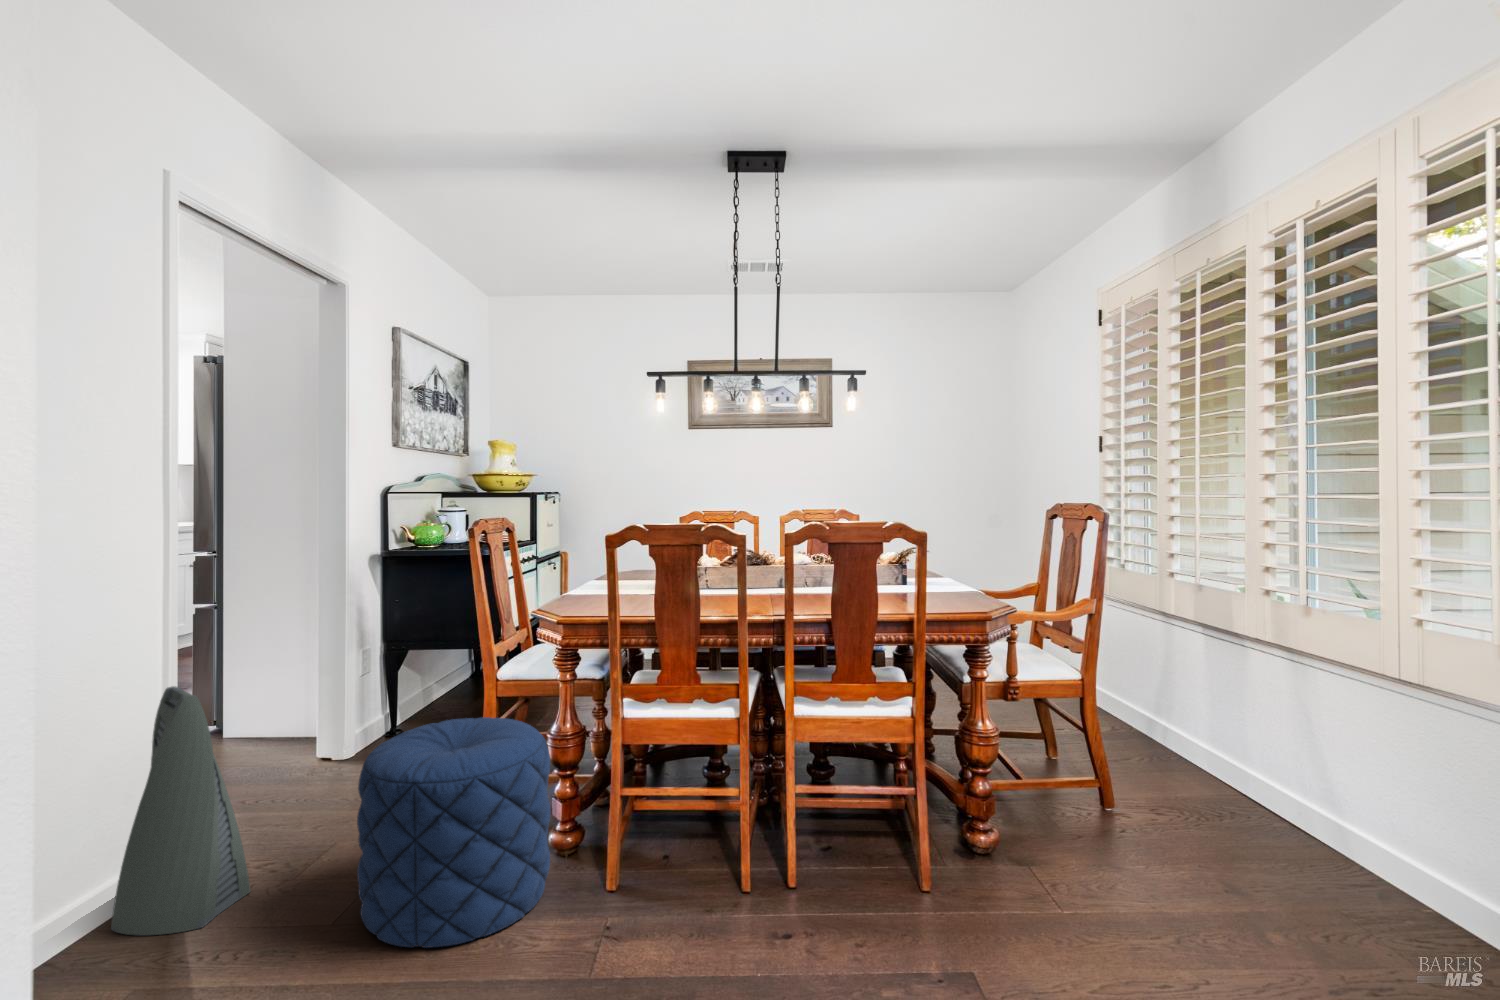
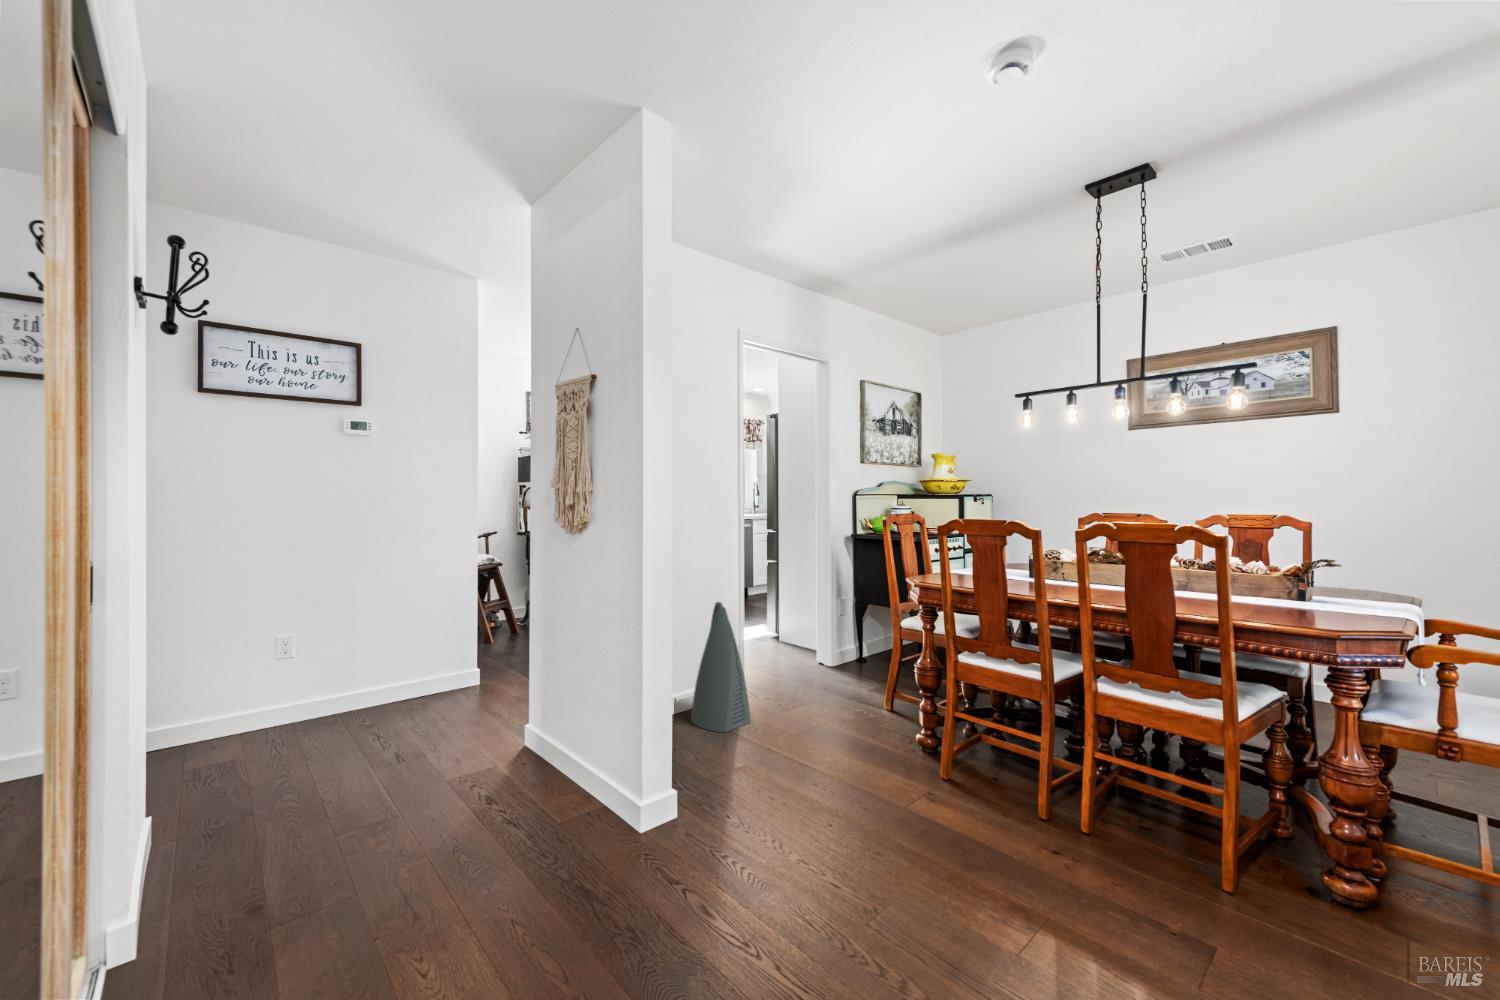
pouf: present [357,717,551,948] -> none [792,646,907,783]

